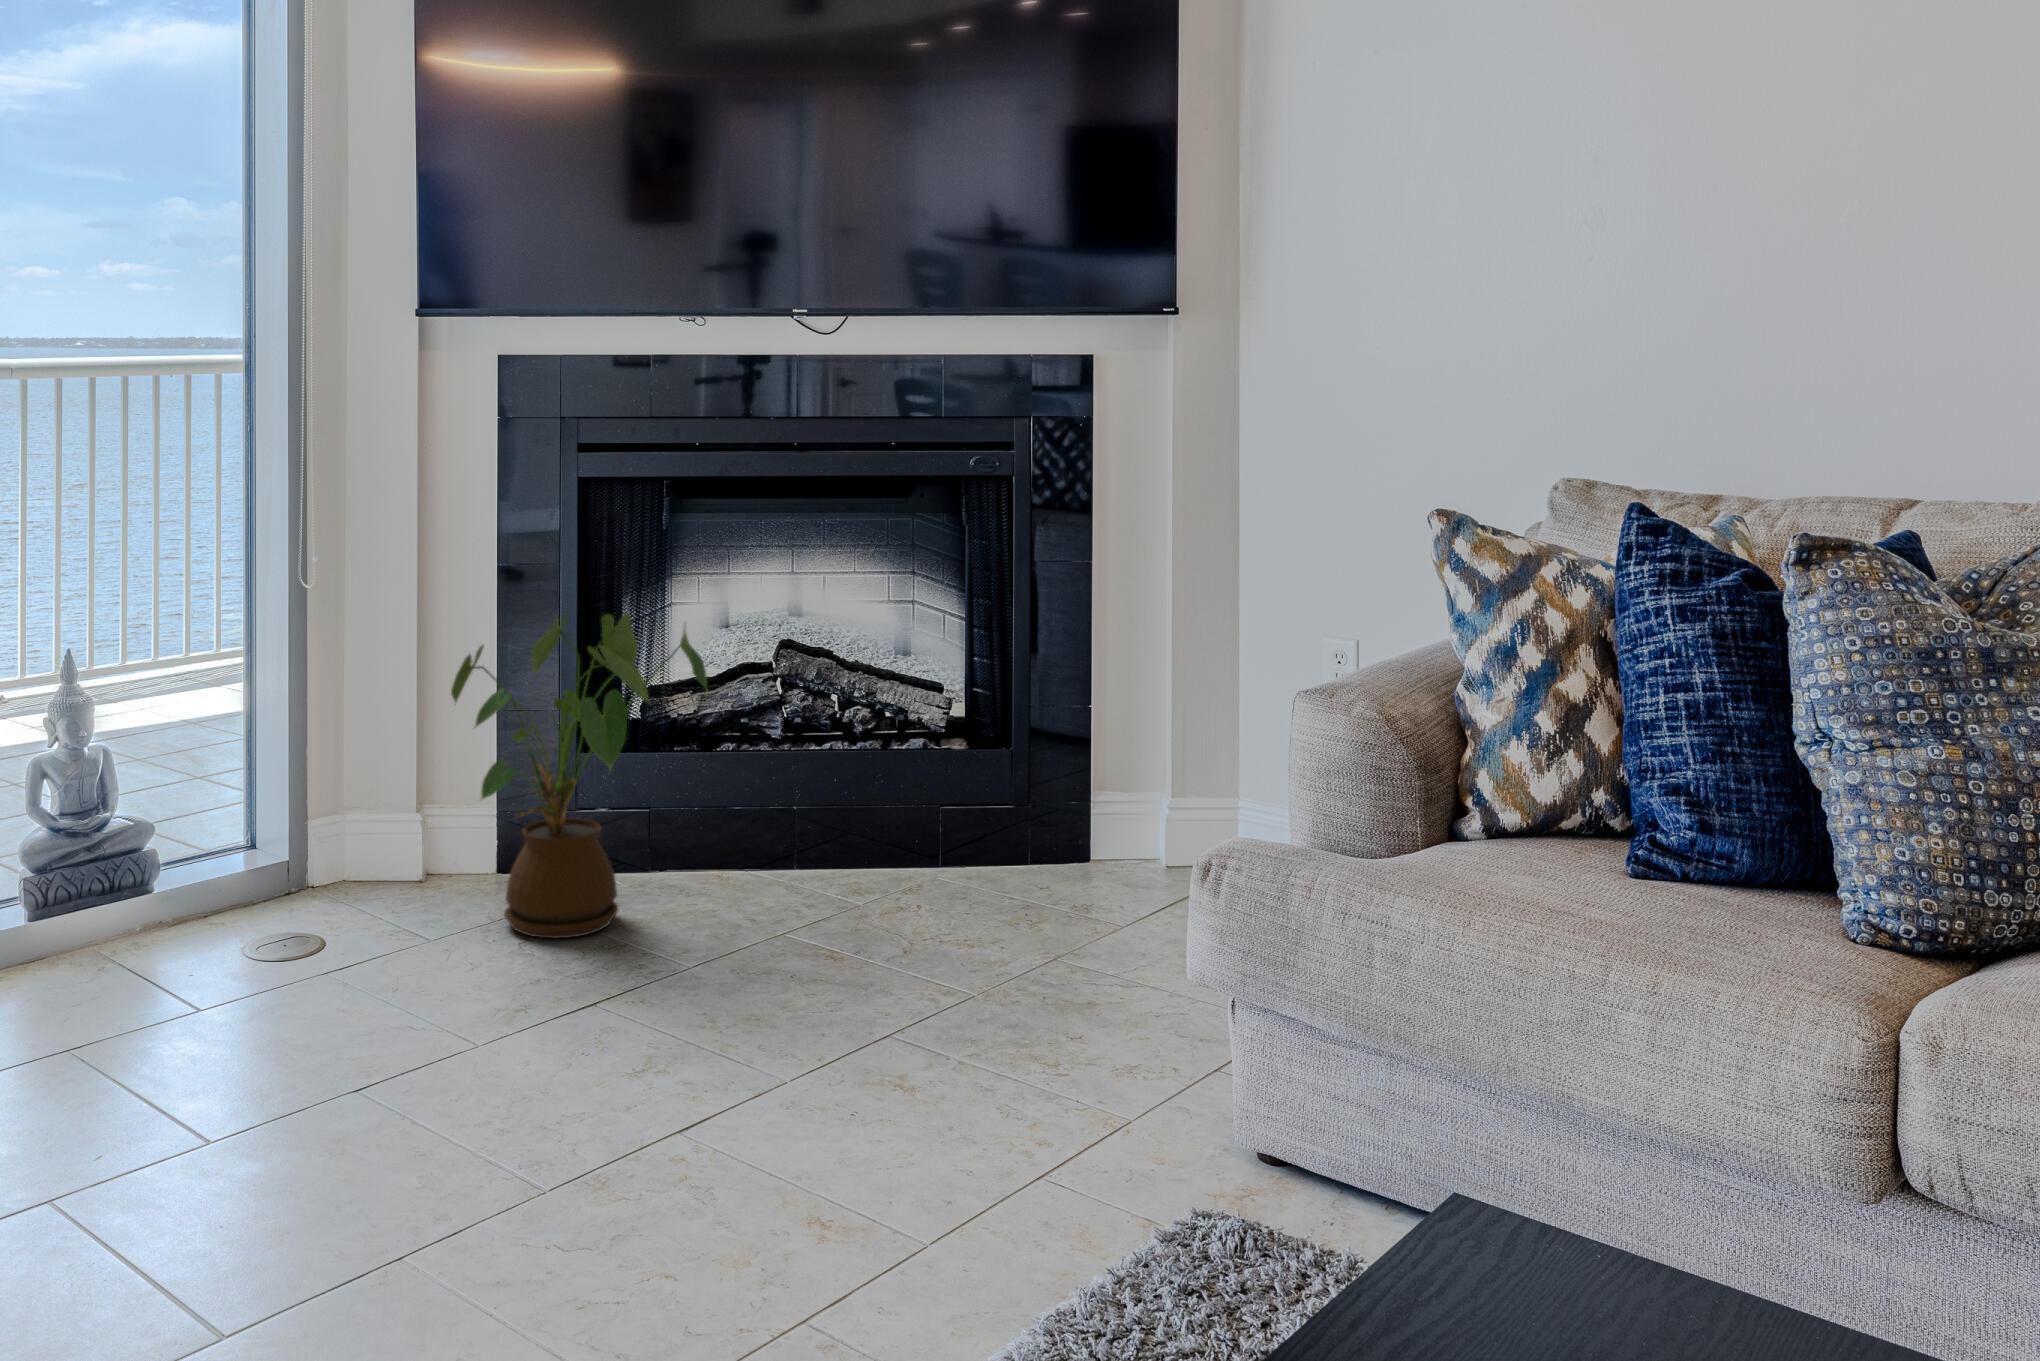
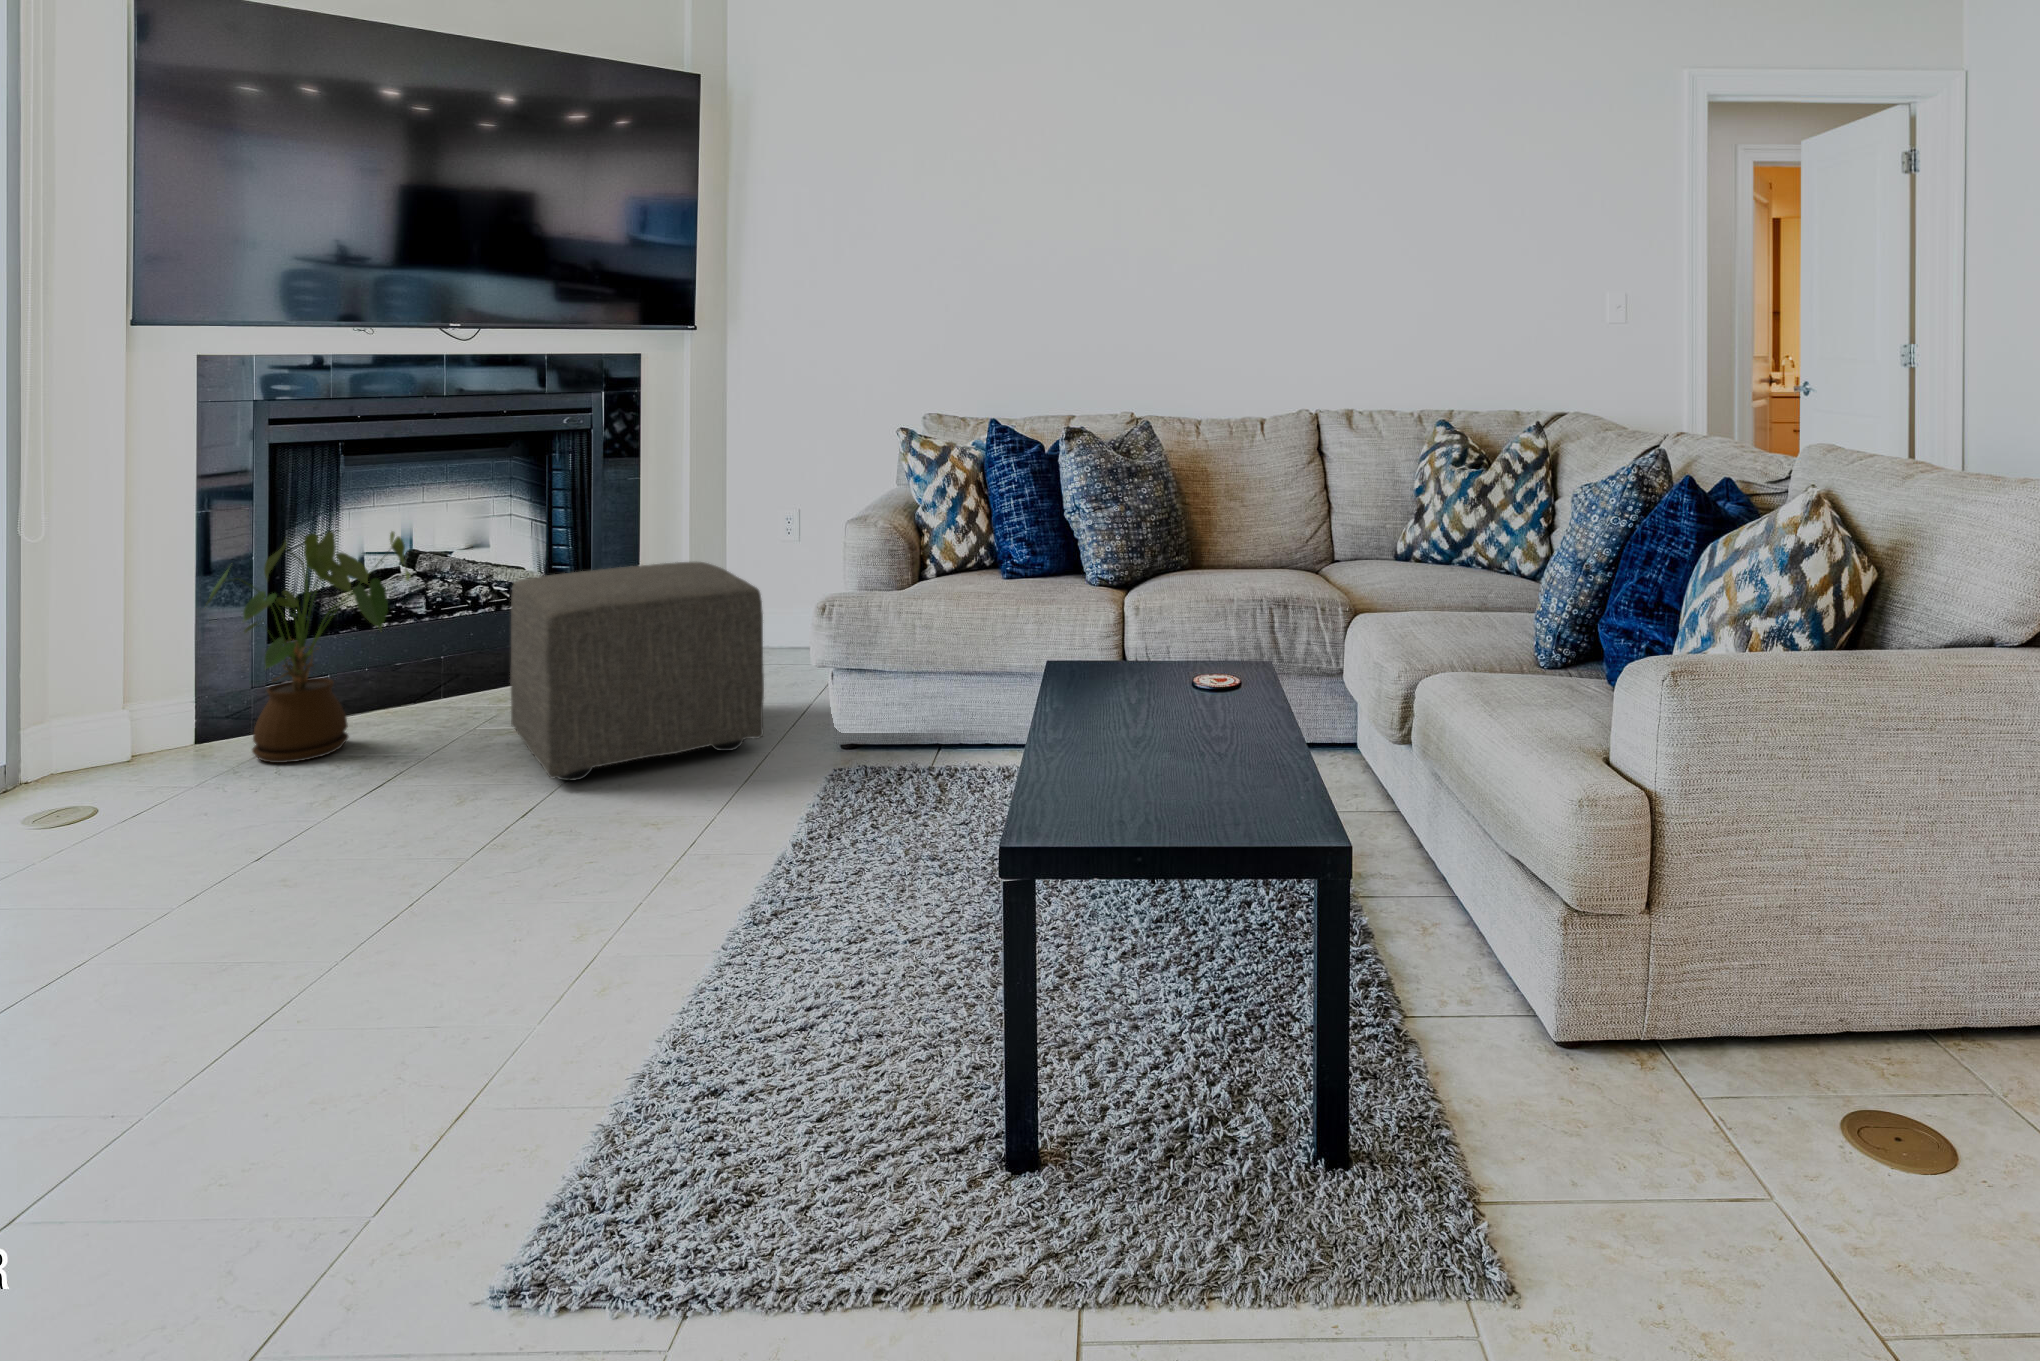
ottoman: none [728,719,1103,1104] -> present [510,562,764,781]

